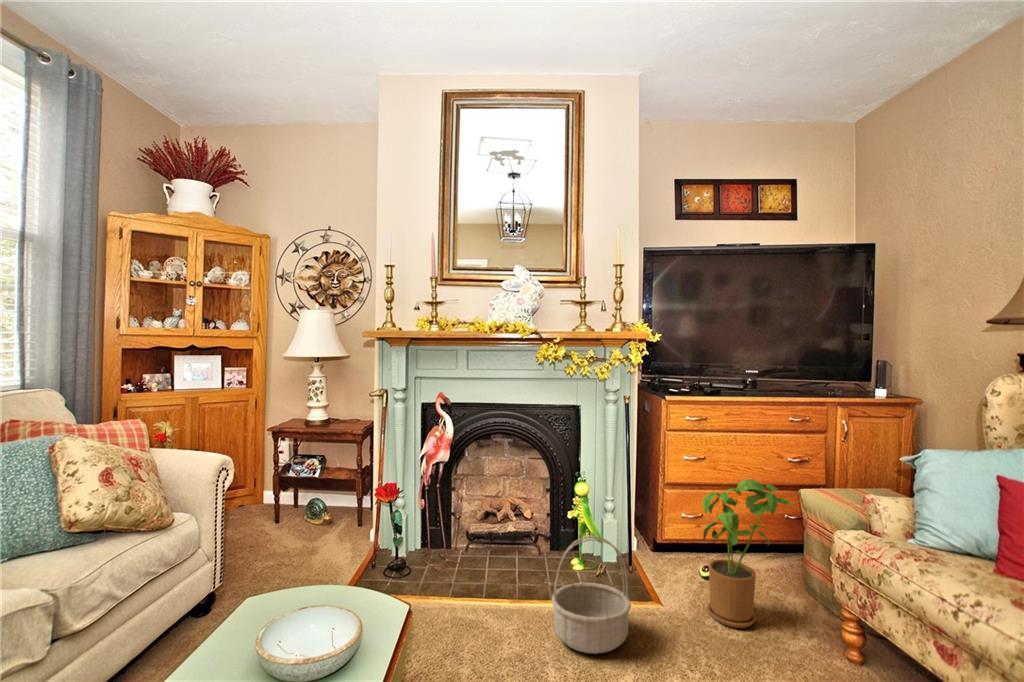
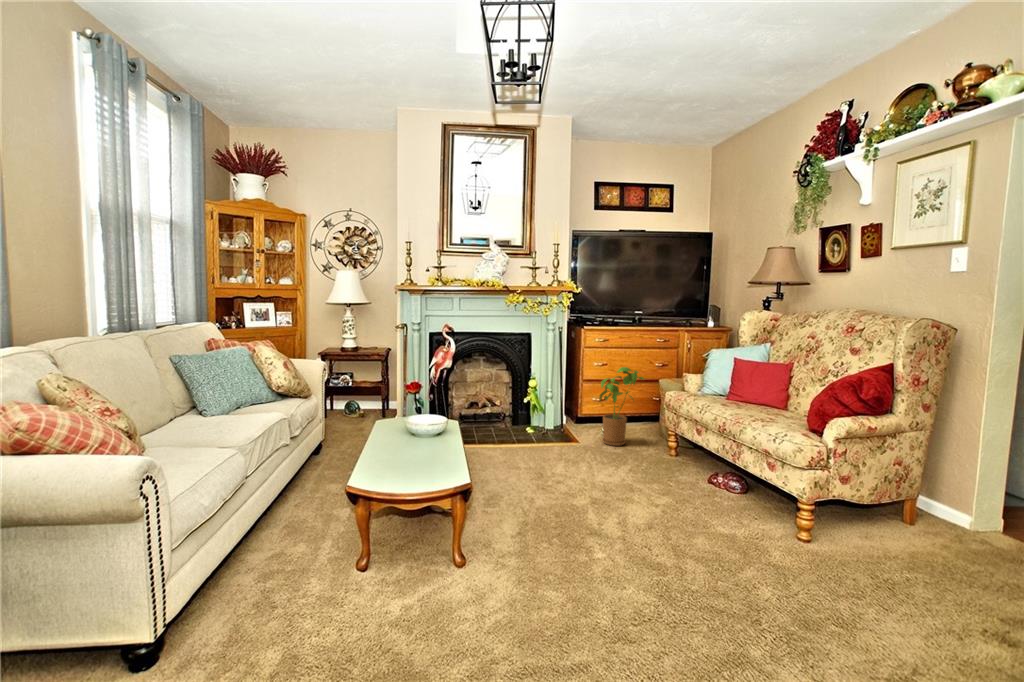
basket: present [552,536,631,654] -> none [518,397,560,455]

